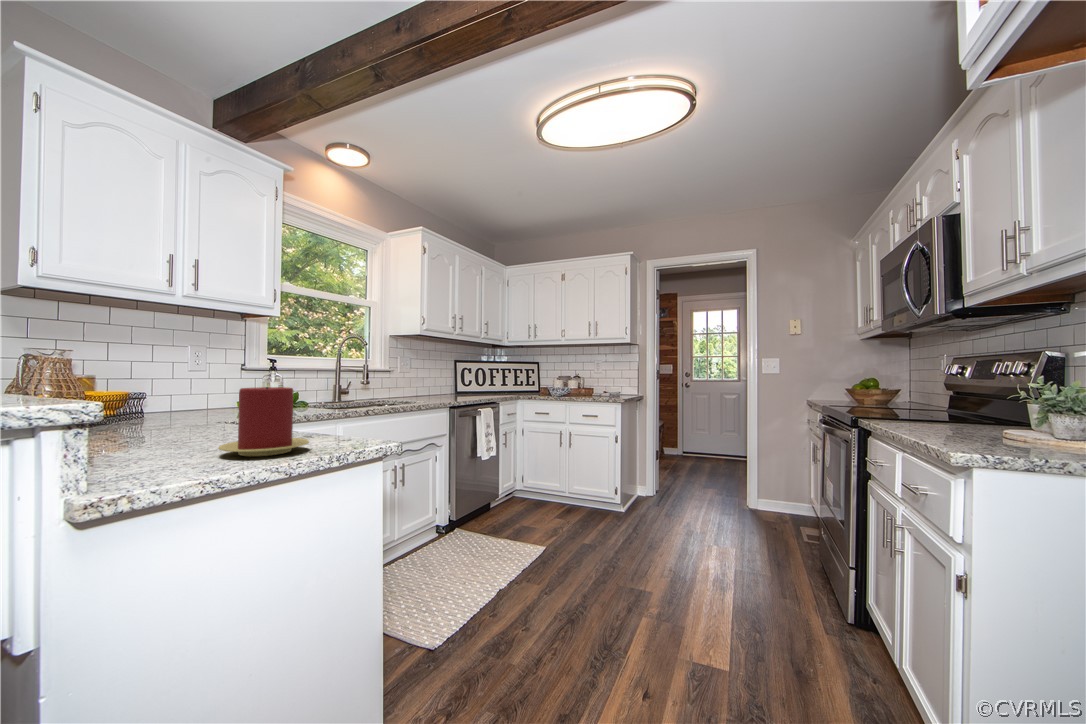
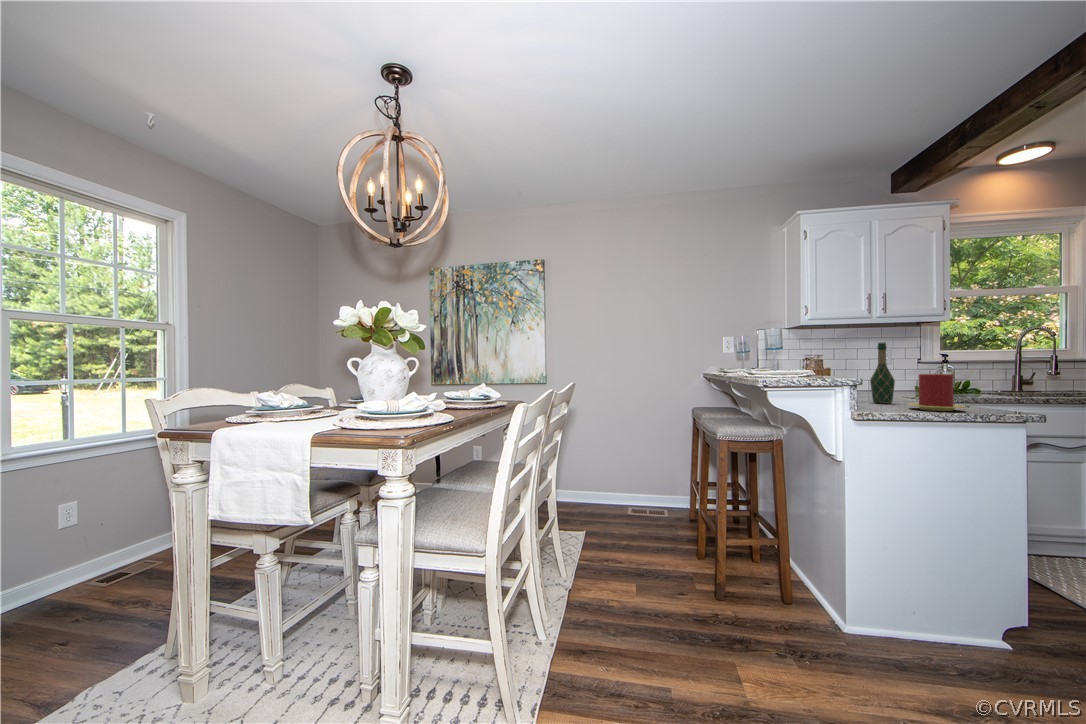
wine bottle: none [151,328,199,446] -> present [870,342,895,404]

